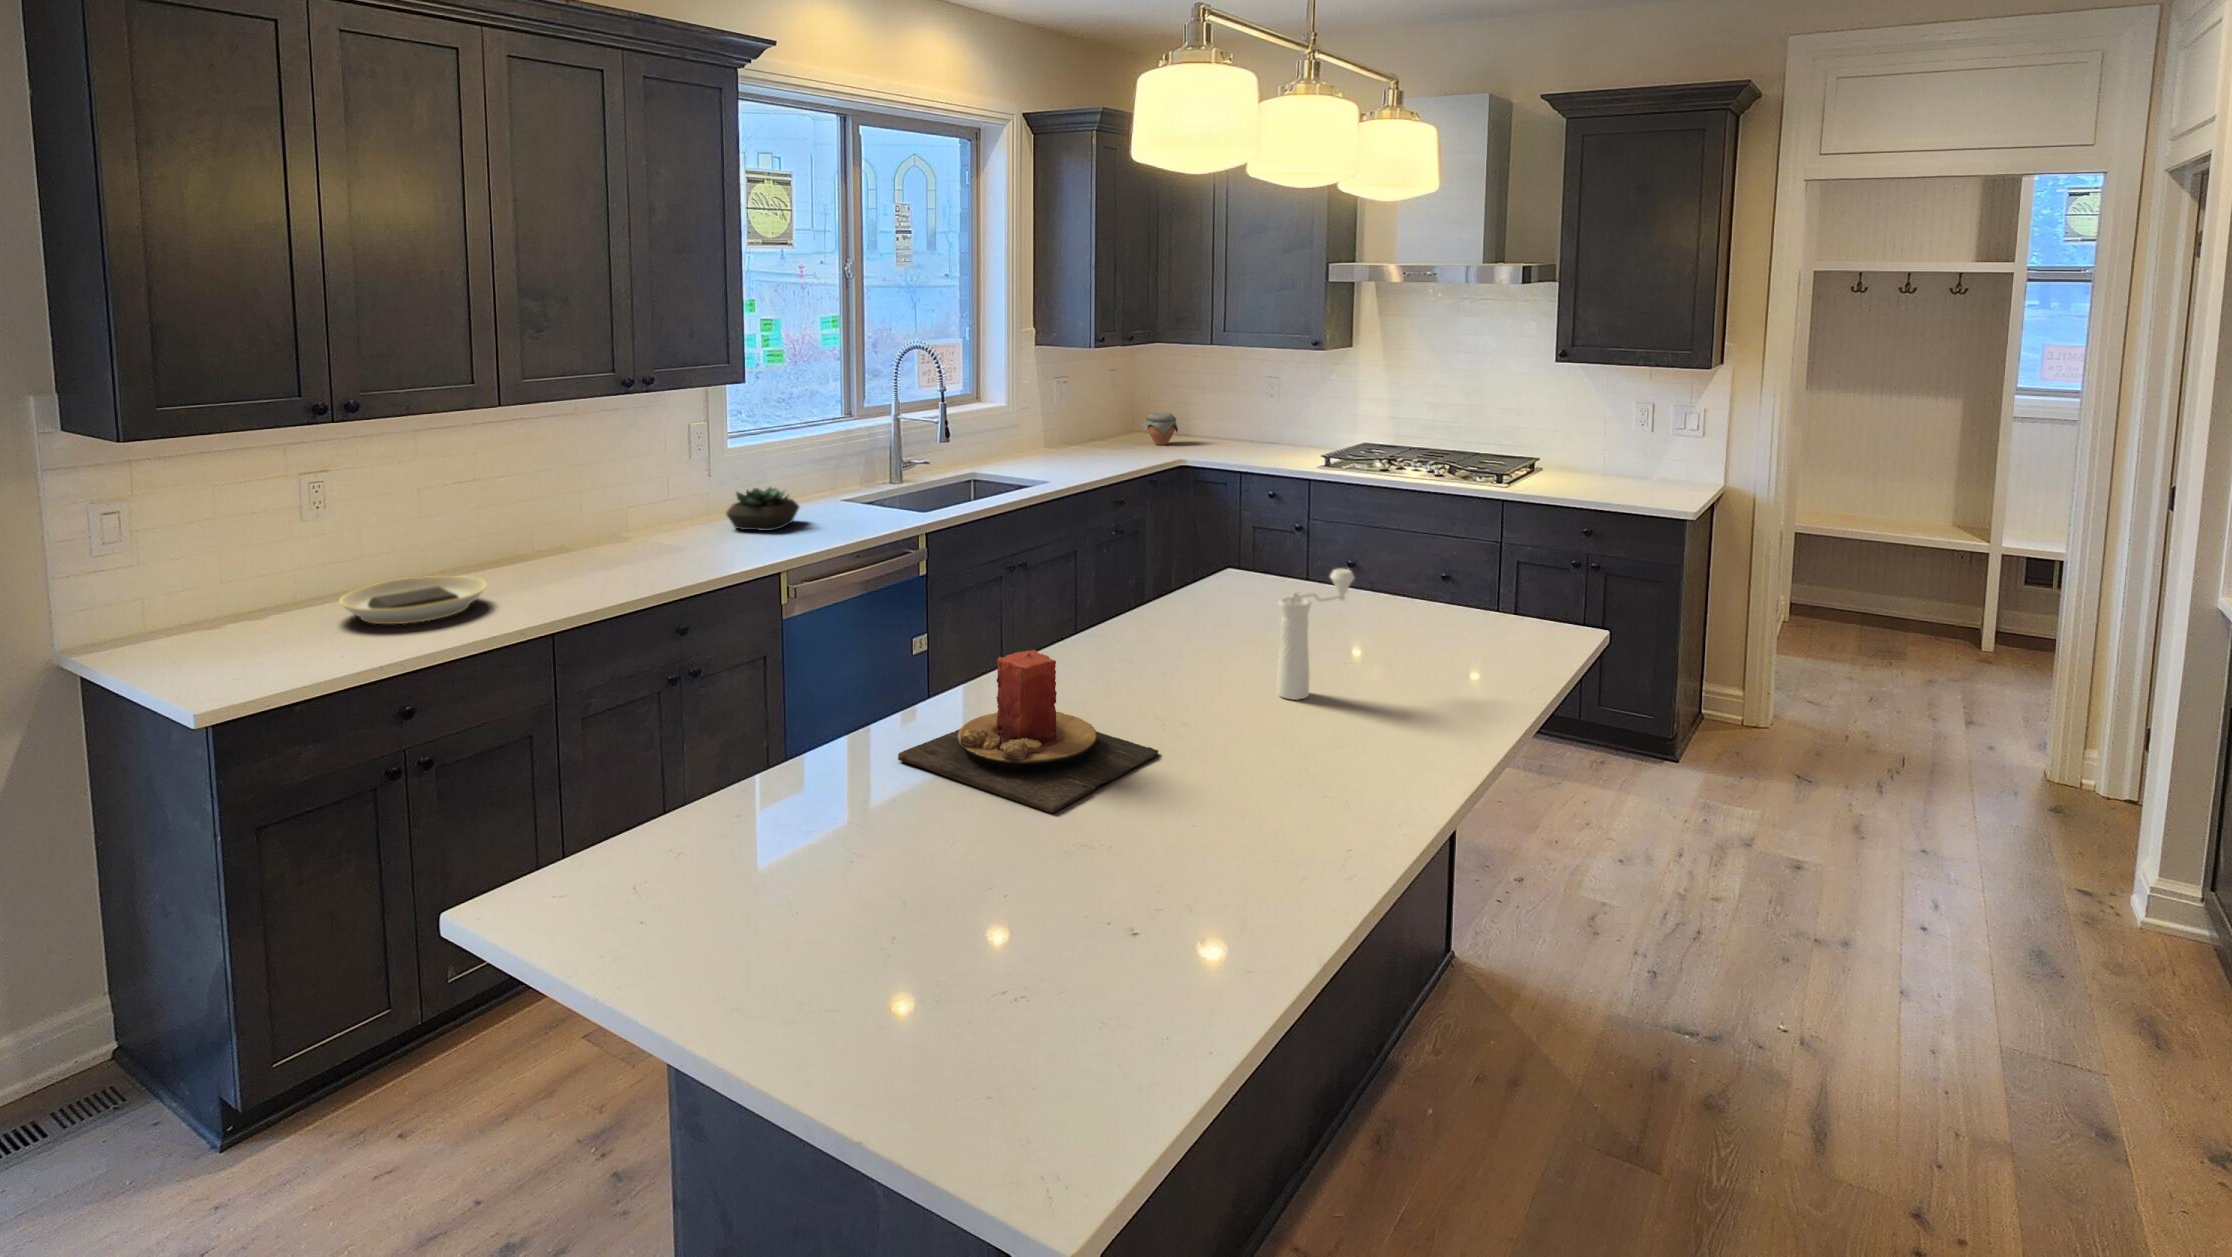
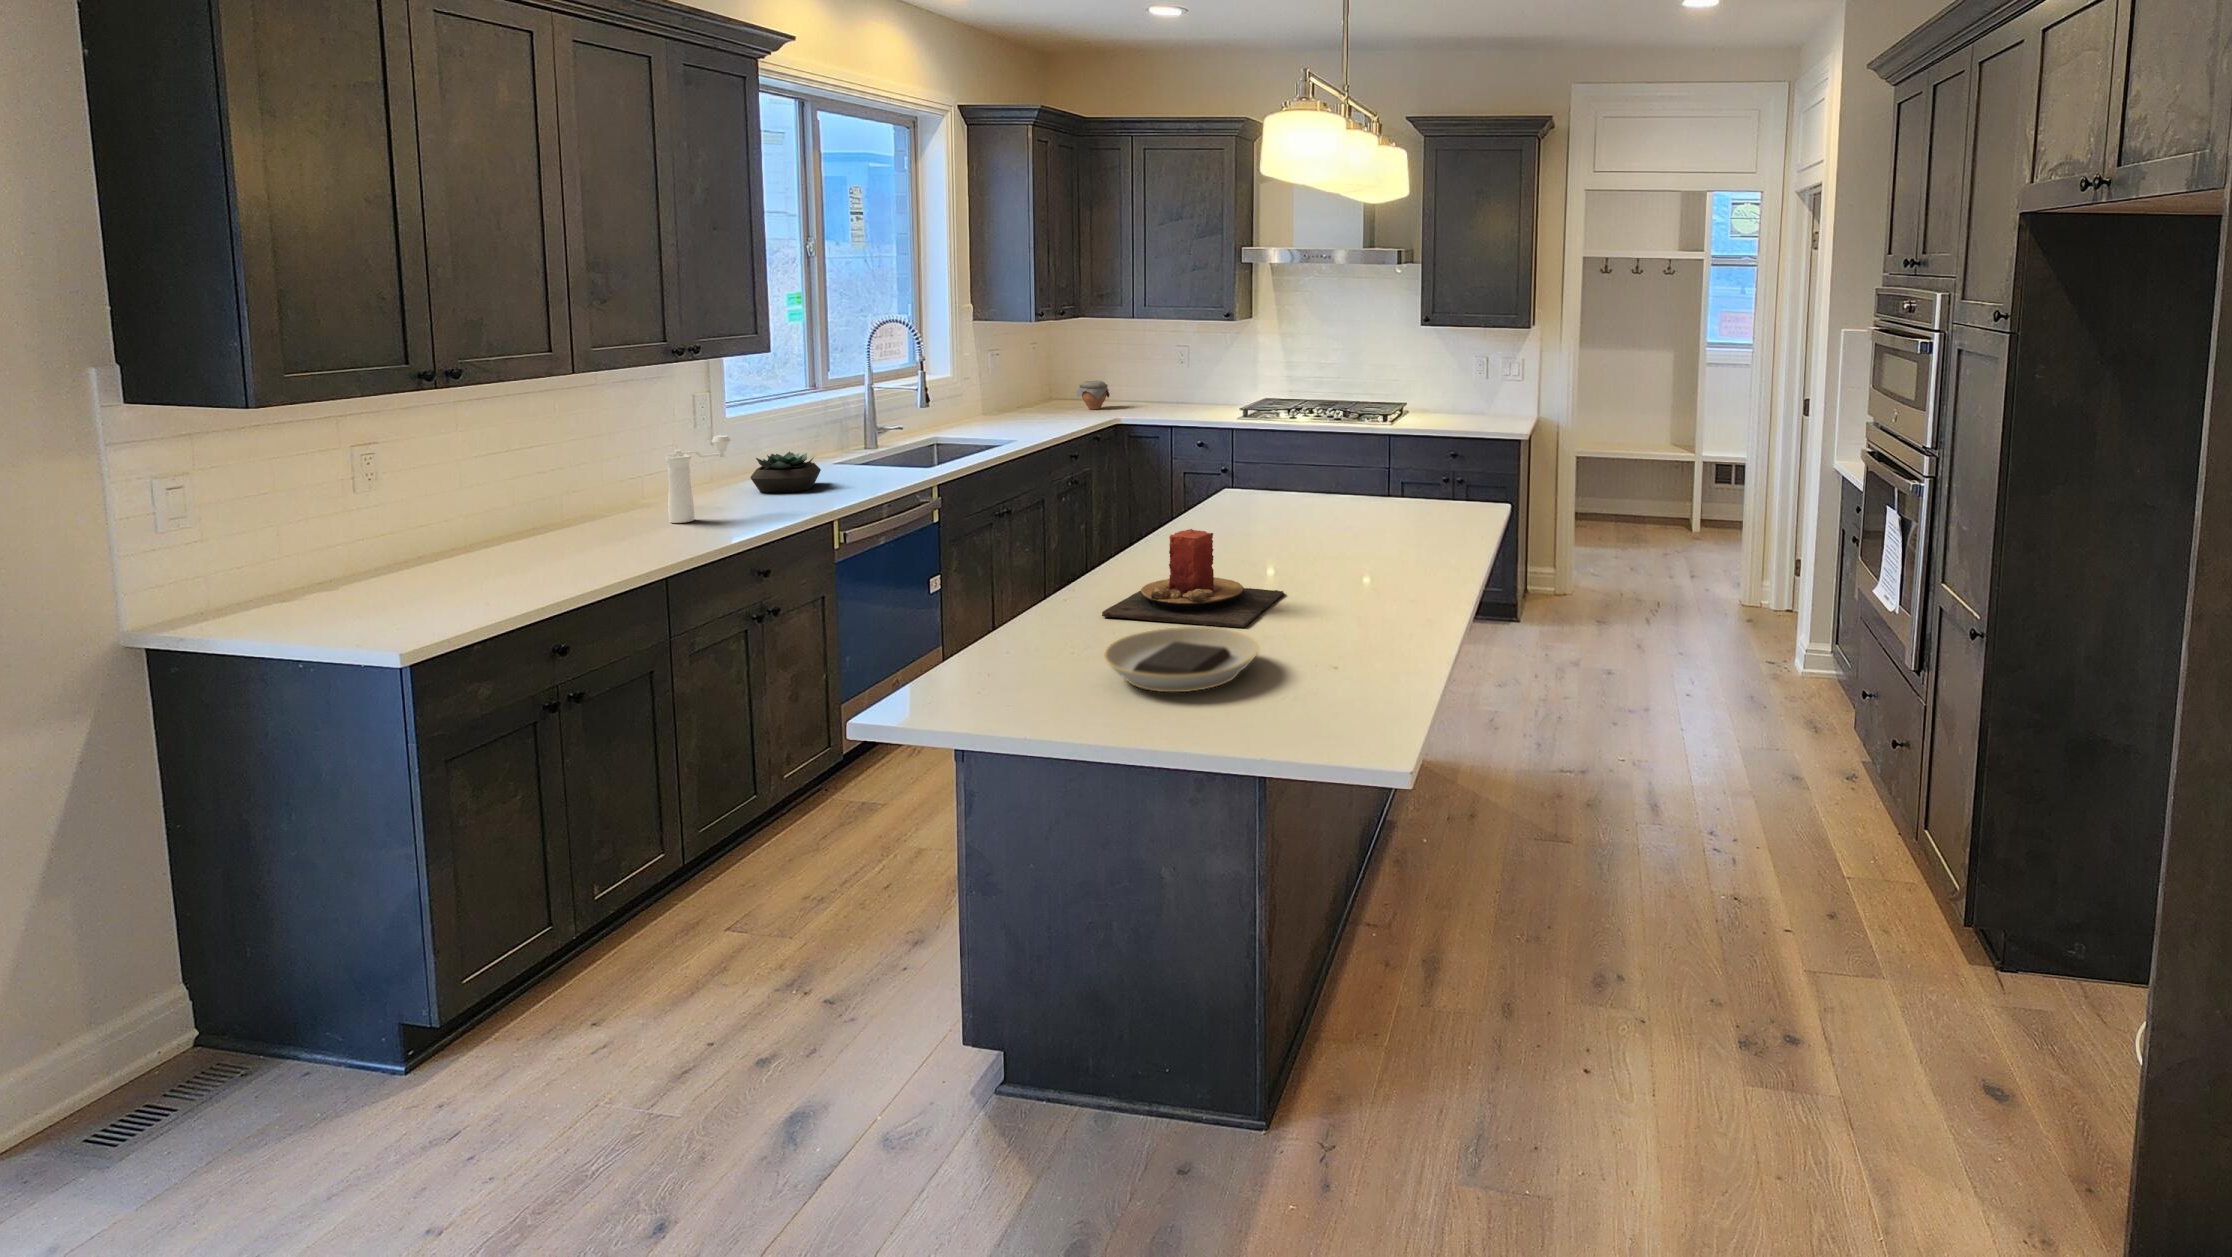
pepper mill: present [1277,569,1354,700] -> present [665,435,731,523]
plate: present [340,576,486,624] -> present [1104,627,1259,692]

